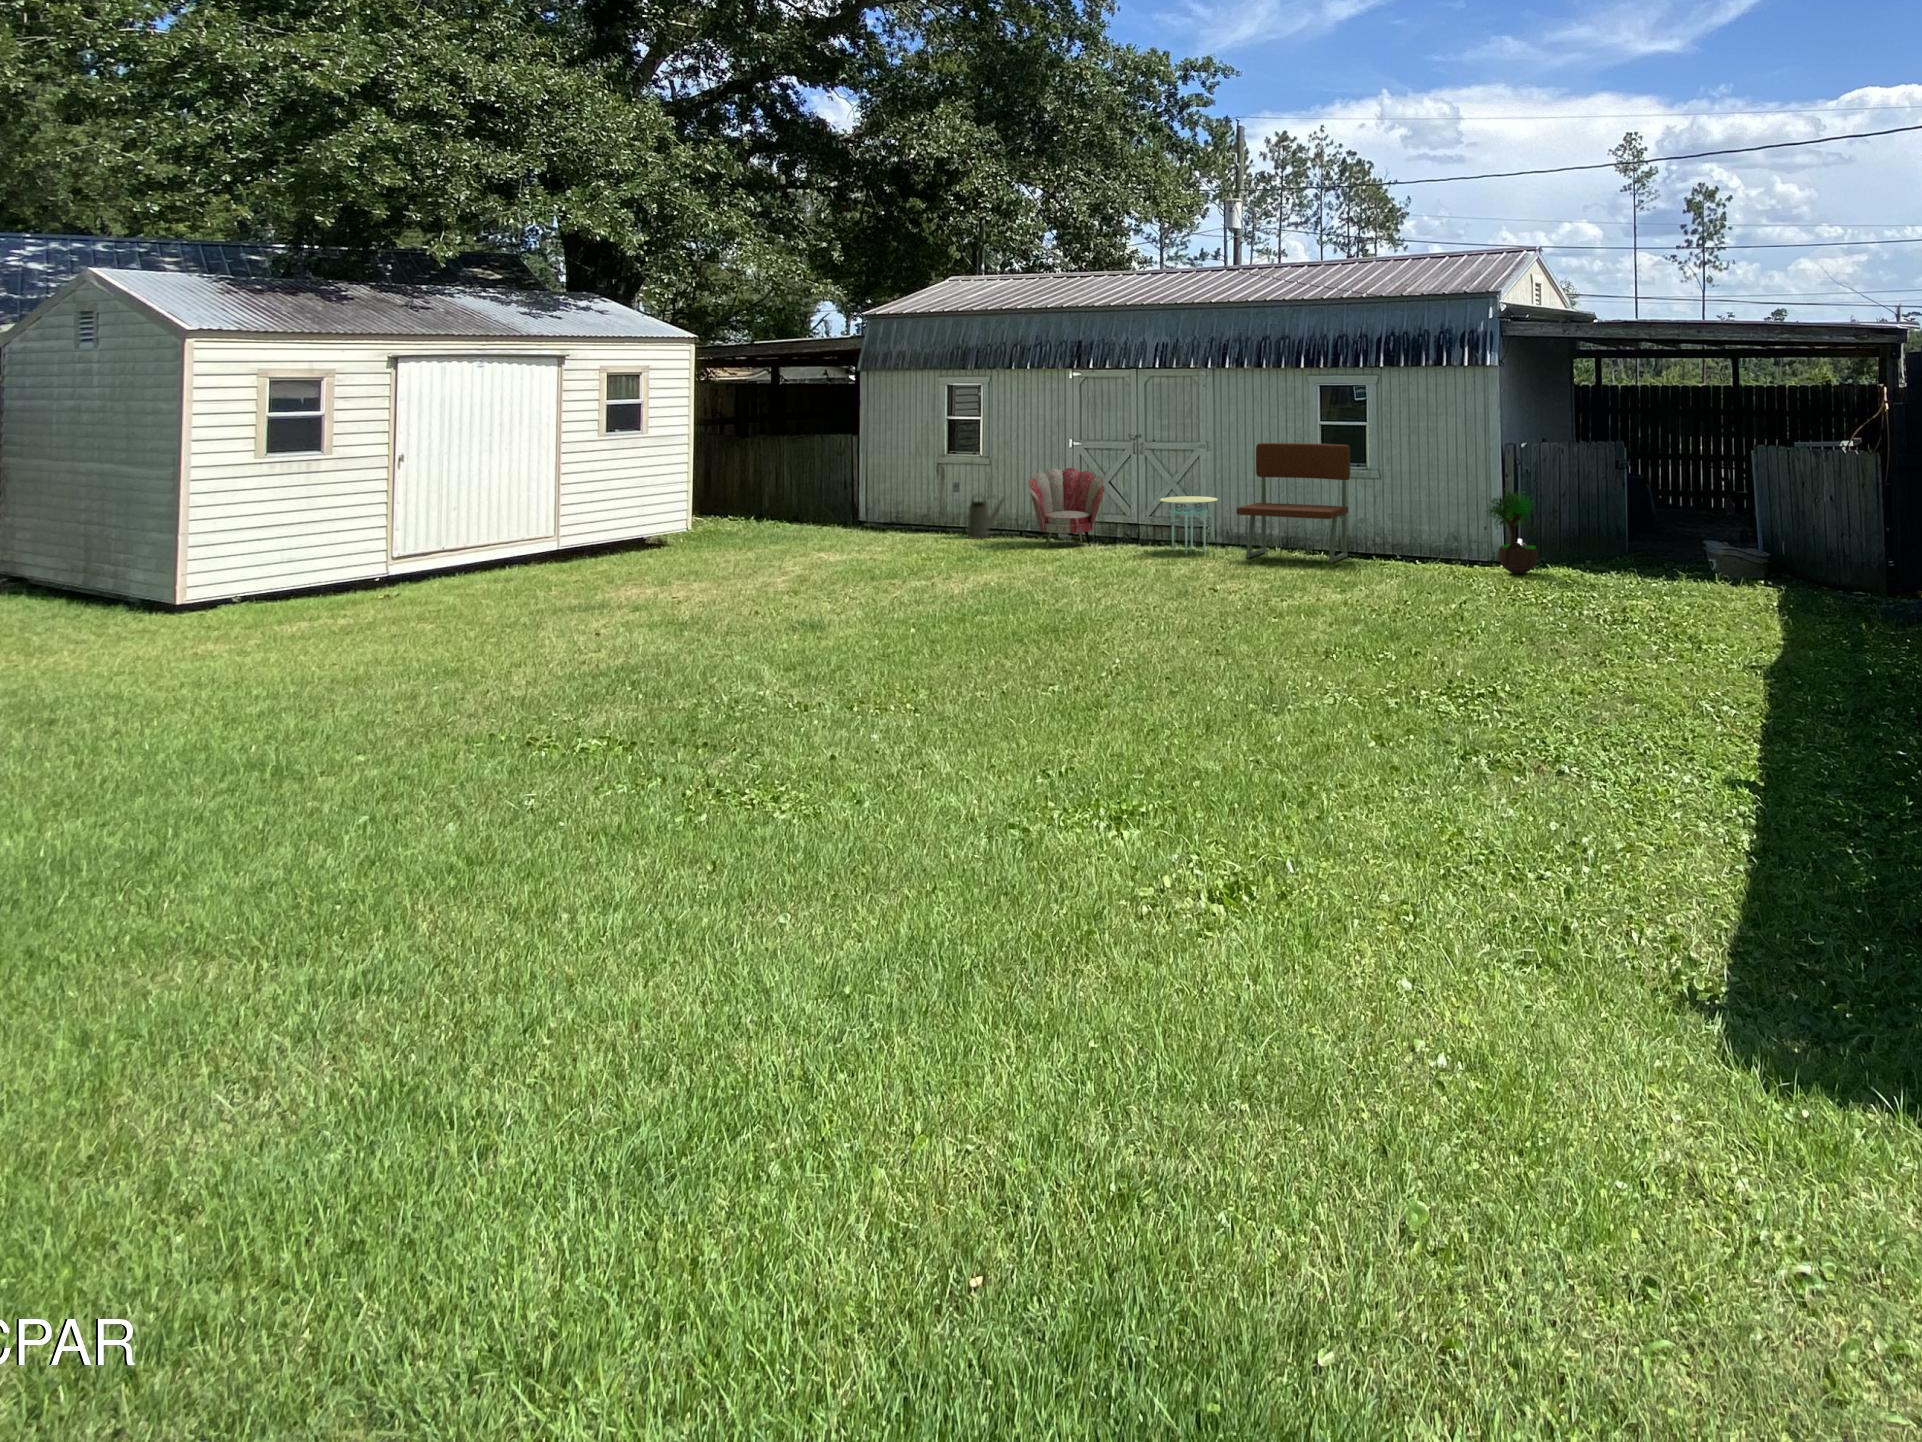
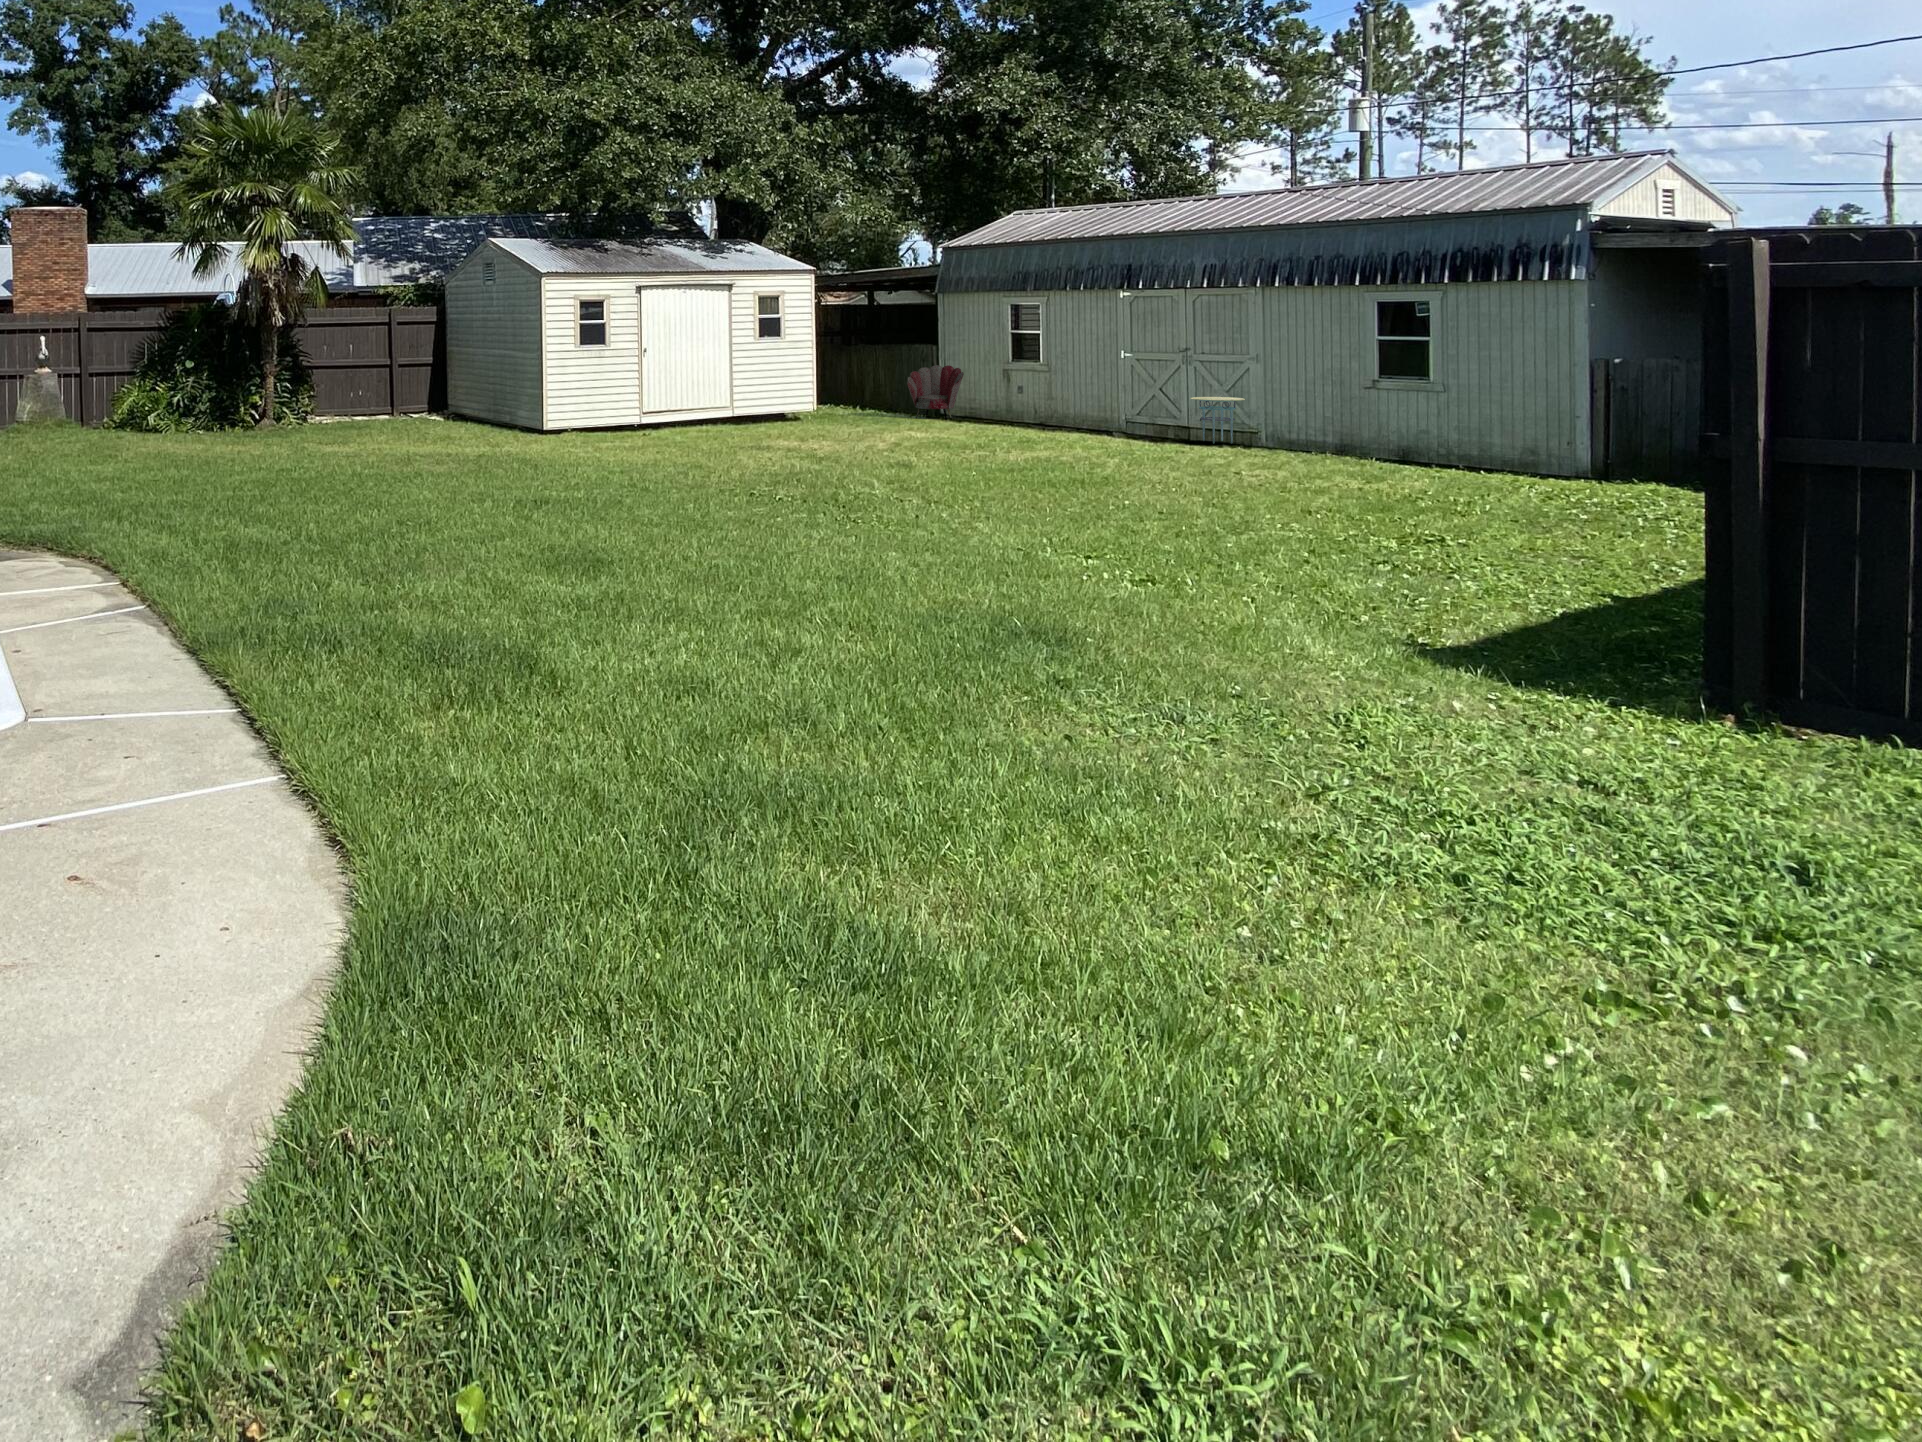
bench: present [1237,443,1350,563] -> none [1256,351,1369,454]
armchair: present [1028,468,1104,548] -> present [907,365,964,420]
potted tree: present [1487,489,1538,574] -> none [1488,387,1549,468]
watering can: present [966,495,1004,539] -> none [1026,392,1061,428]

